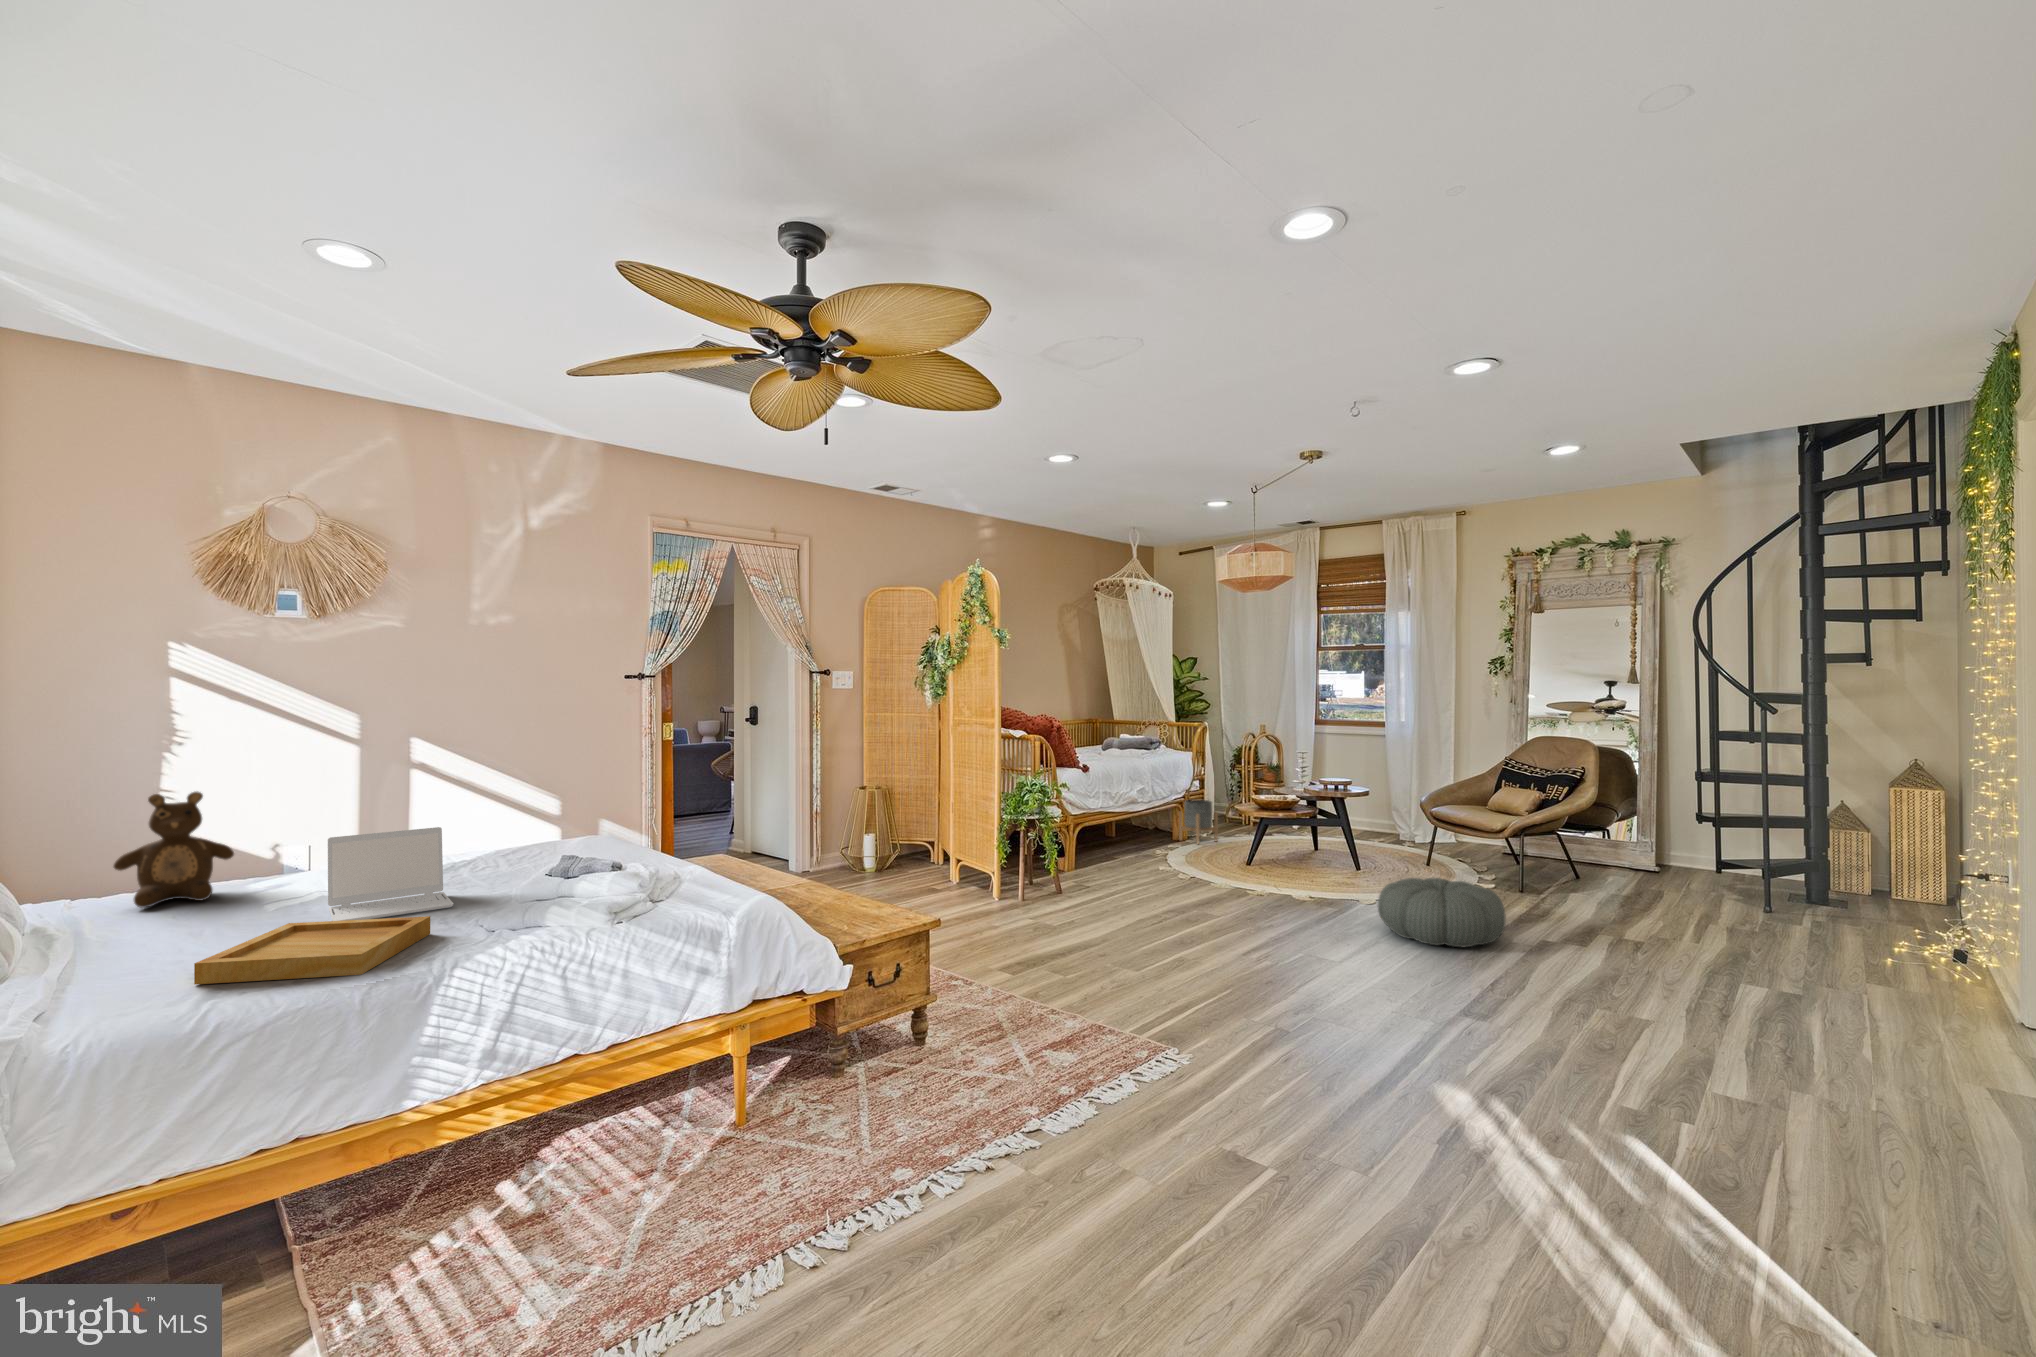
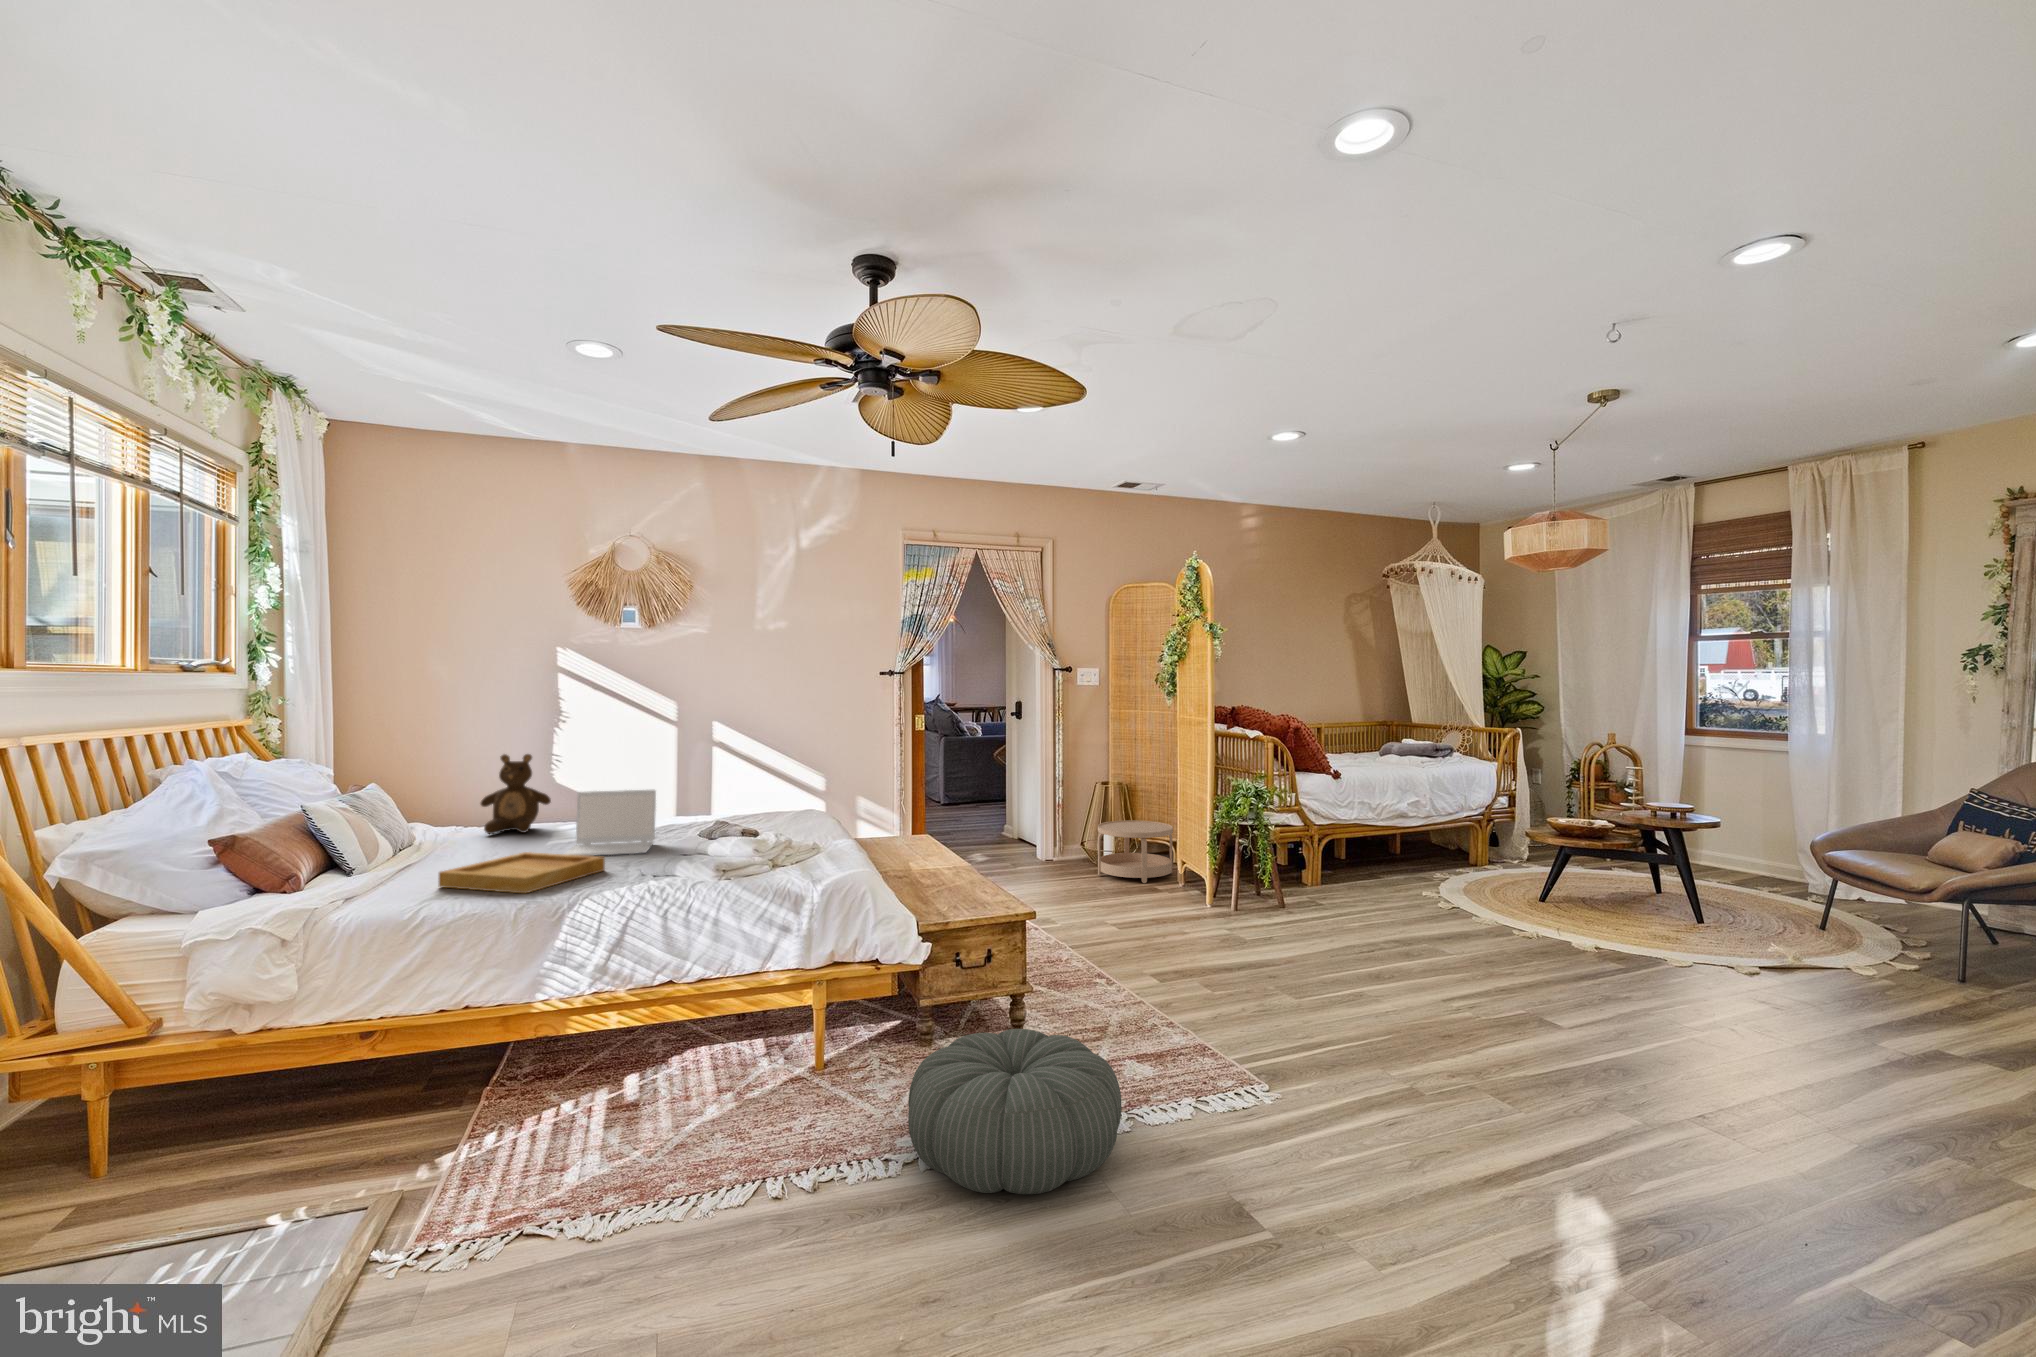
planter: present [1179,800,1218,844] -> none [1476,818,1526,871]
side table: none [867,824,942,886] -> present [1098,820,1173,883]
pouf: present [1378,878,1506,947] -> present [908,1029,1122,1194]

